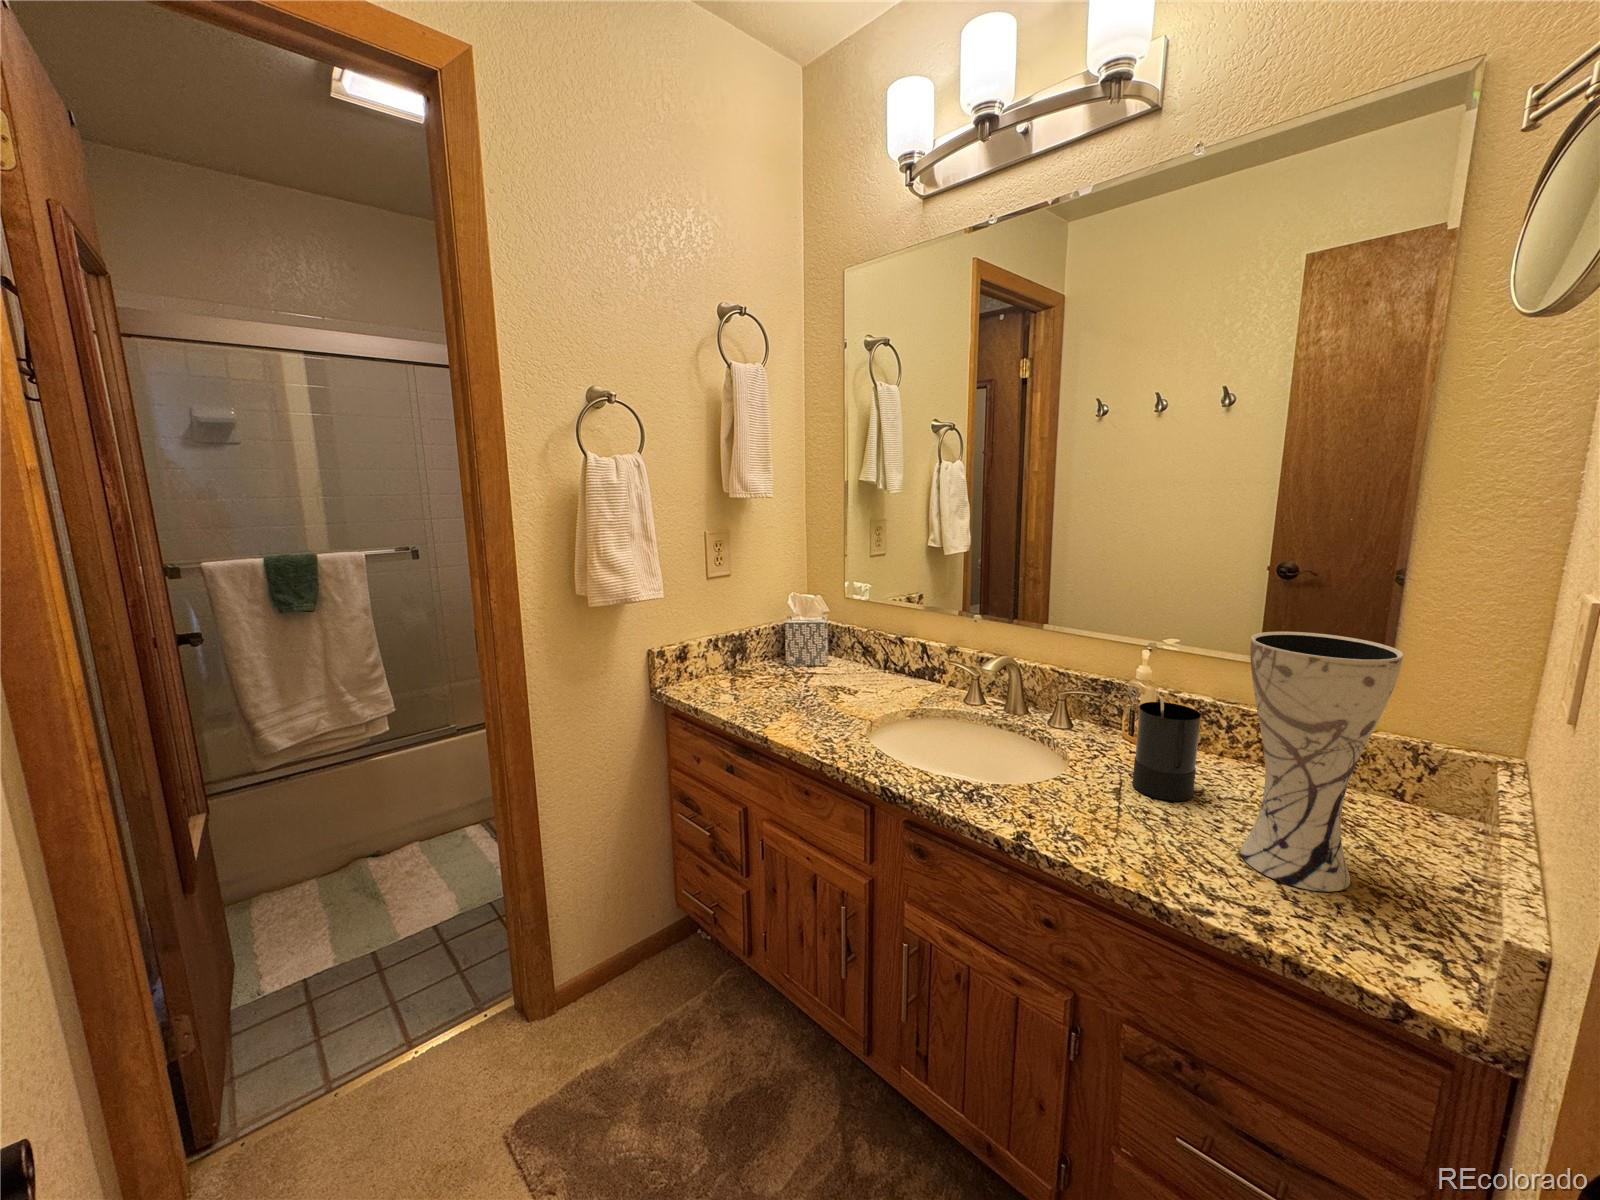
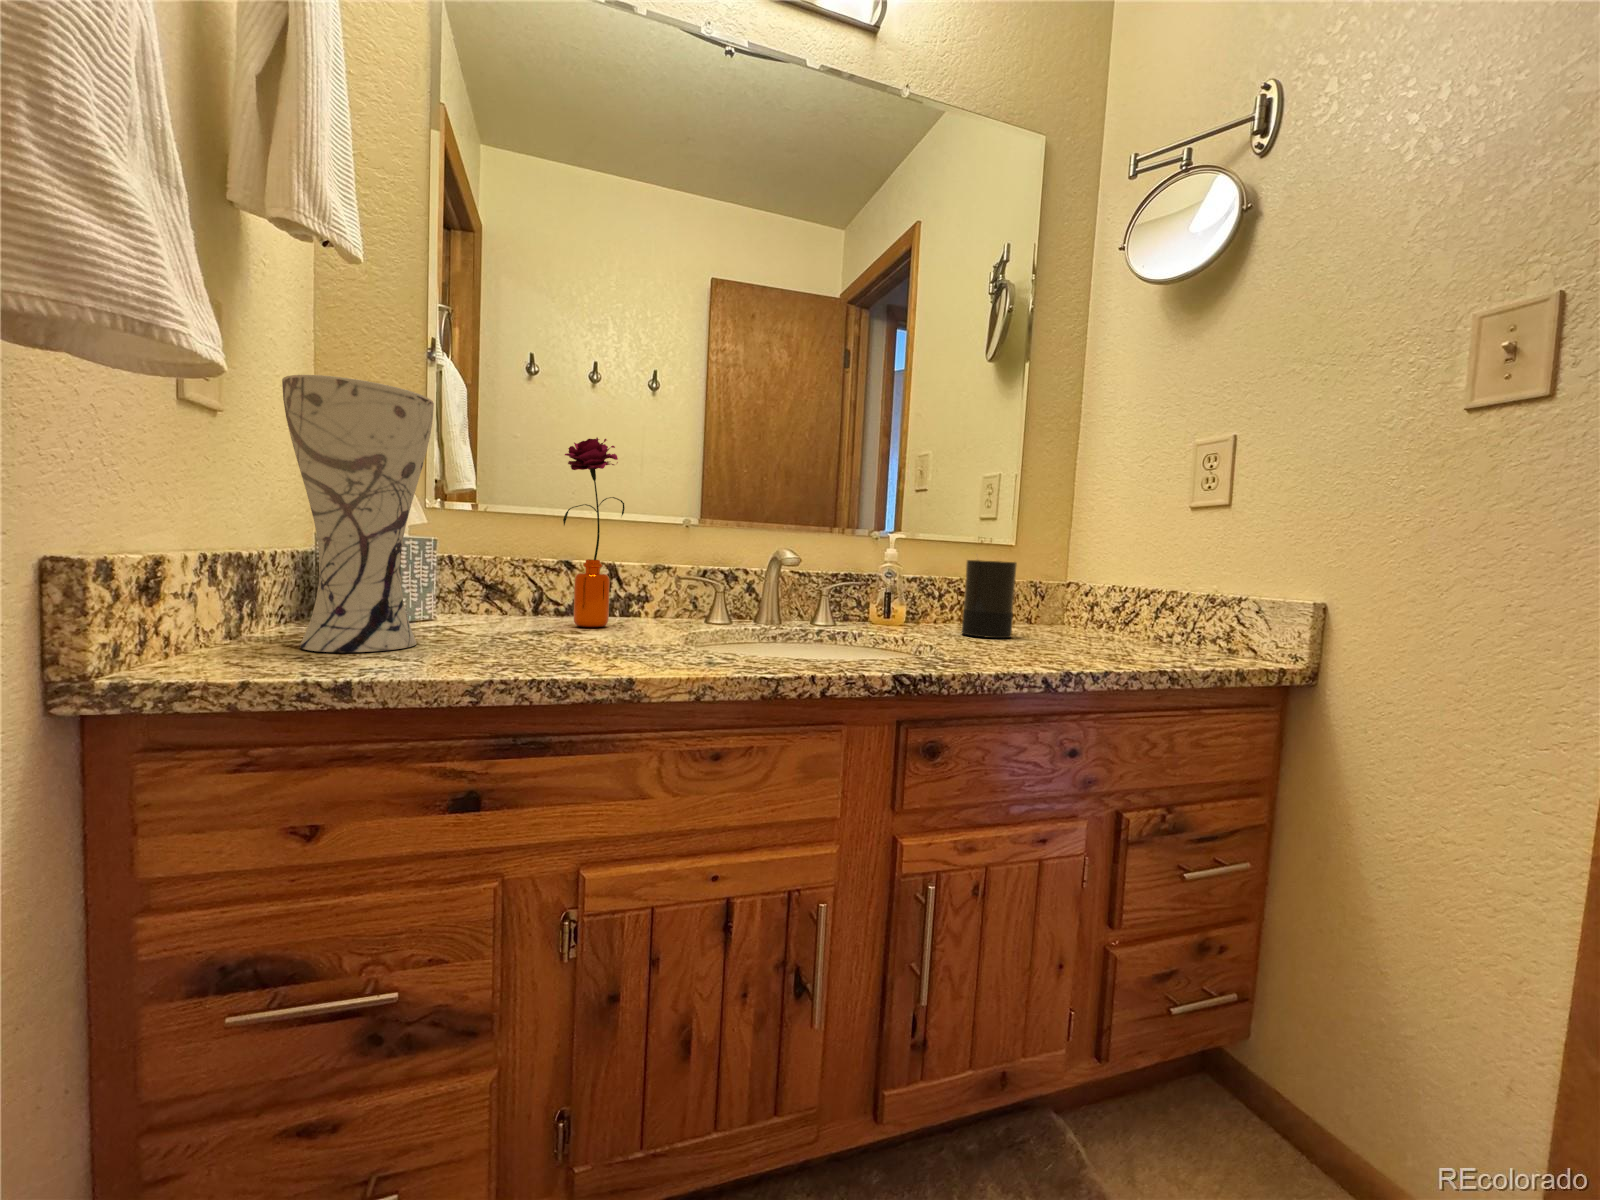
flower: none [866,567,907,690] -> present [563,438,625,627]
vase: present [1240,632,1403,892] -> present [282,375,434,652]

